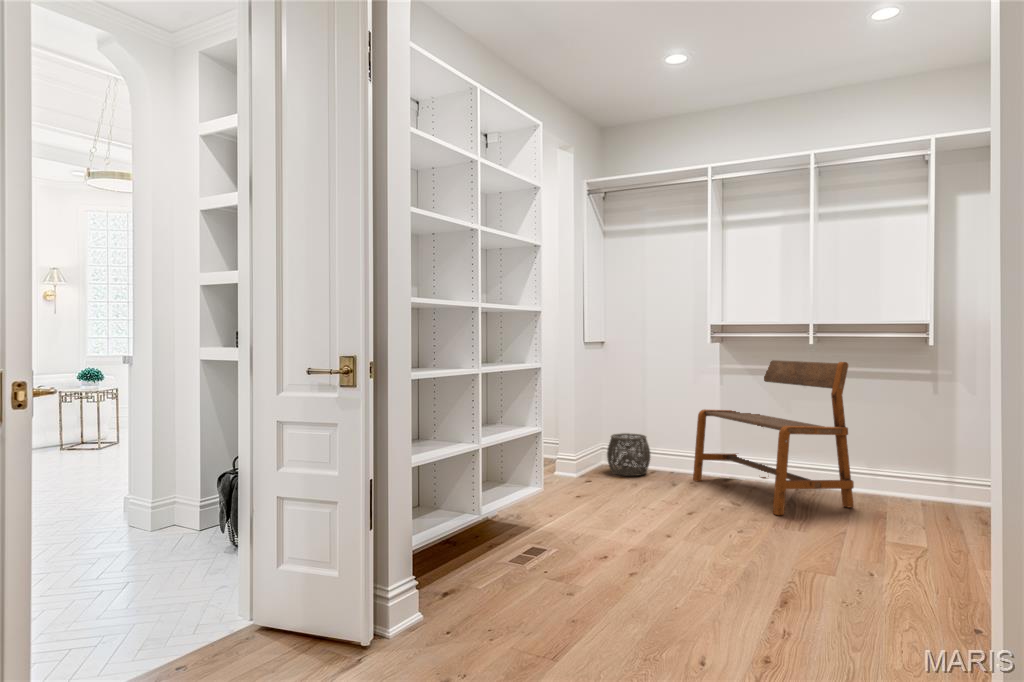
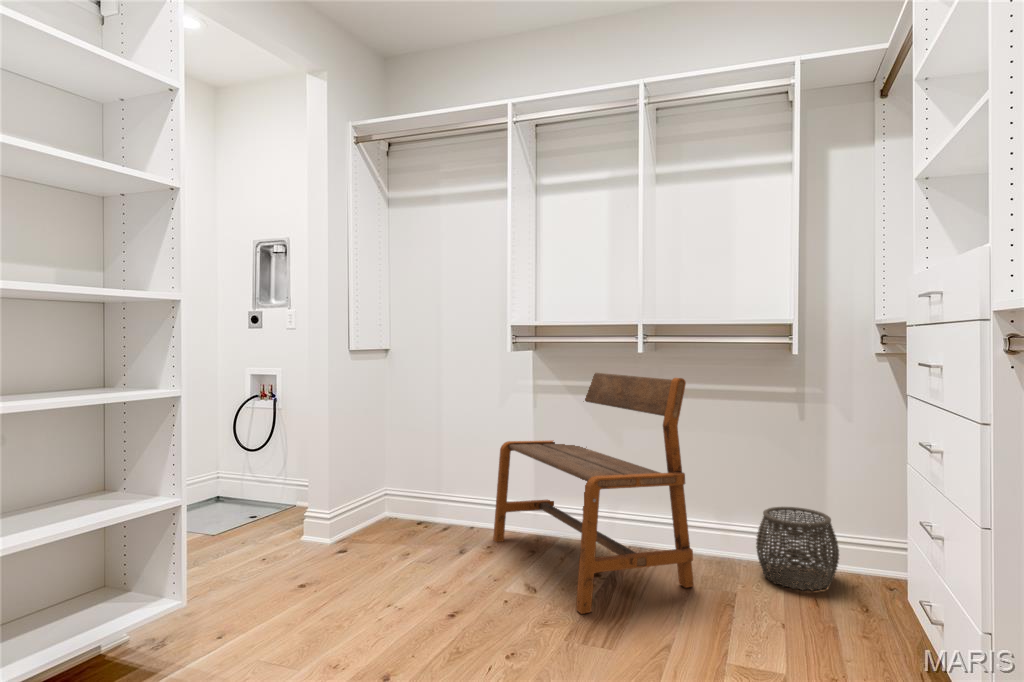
woven basket: present [607,433,650,476] -> present [756,507,839,591]

